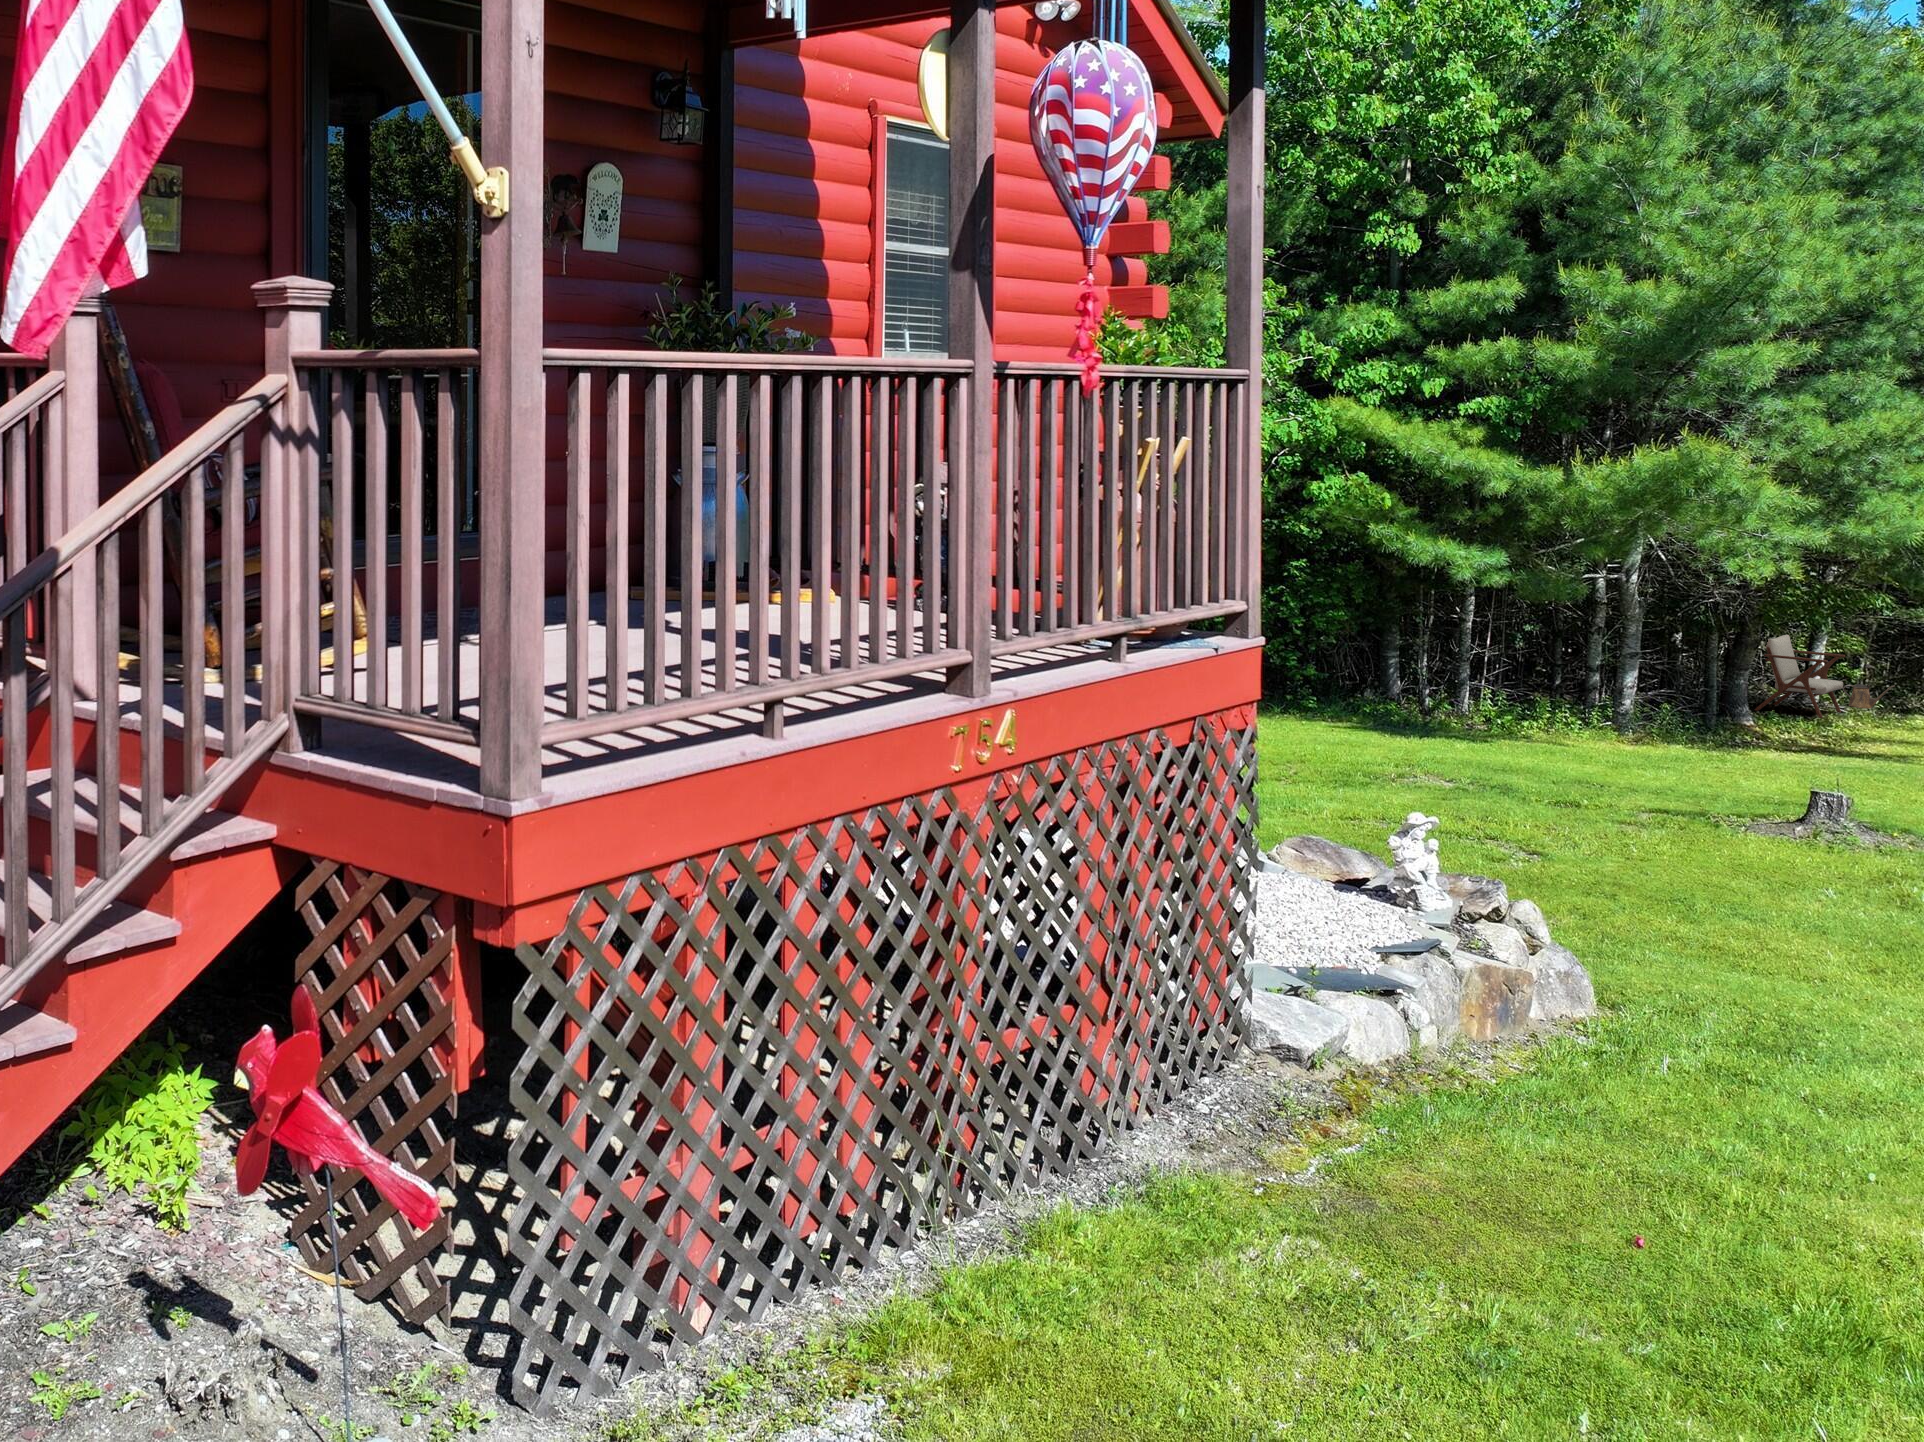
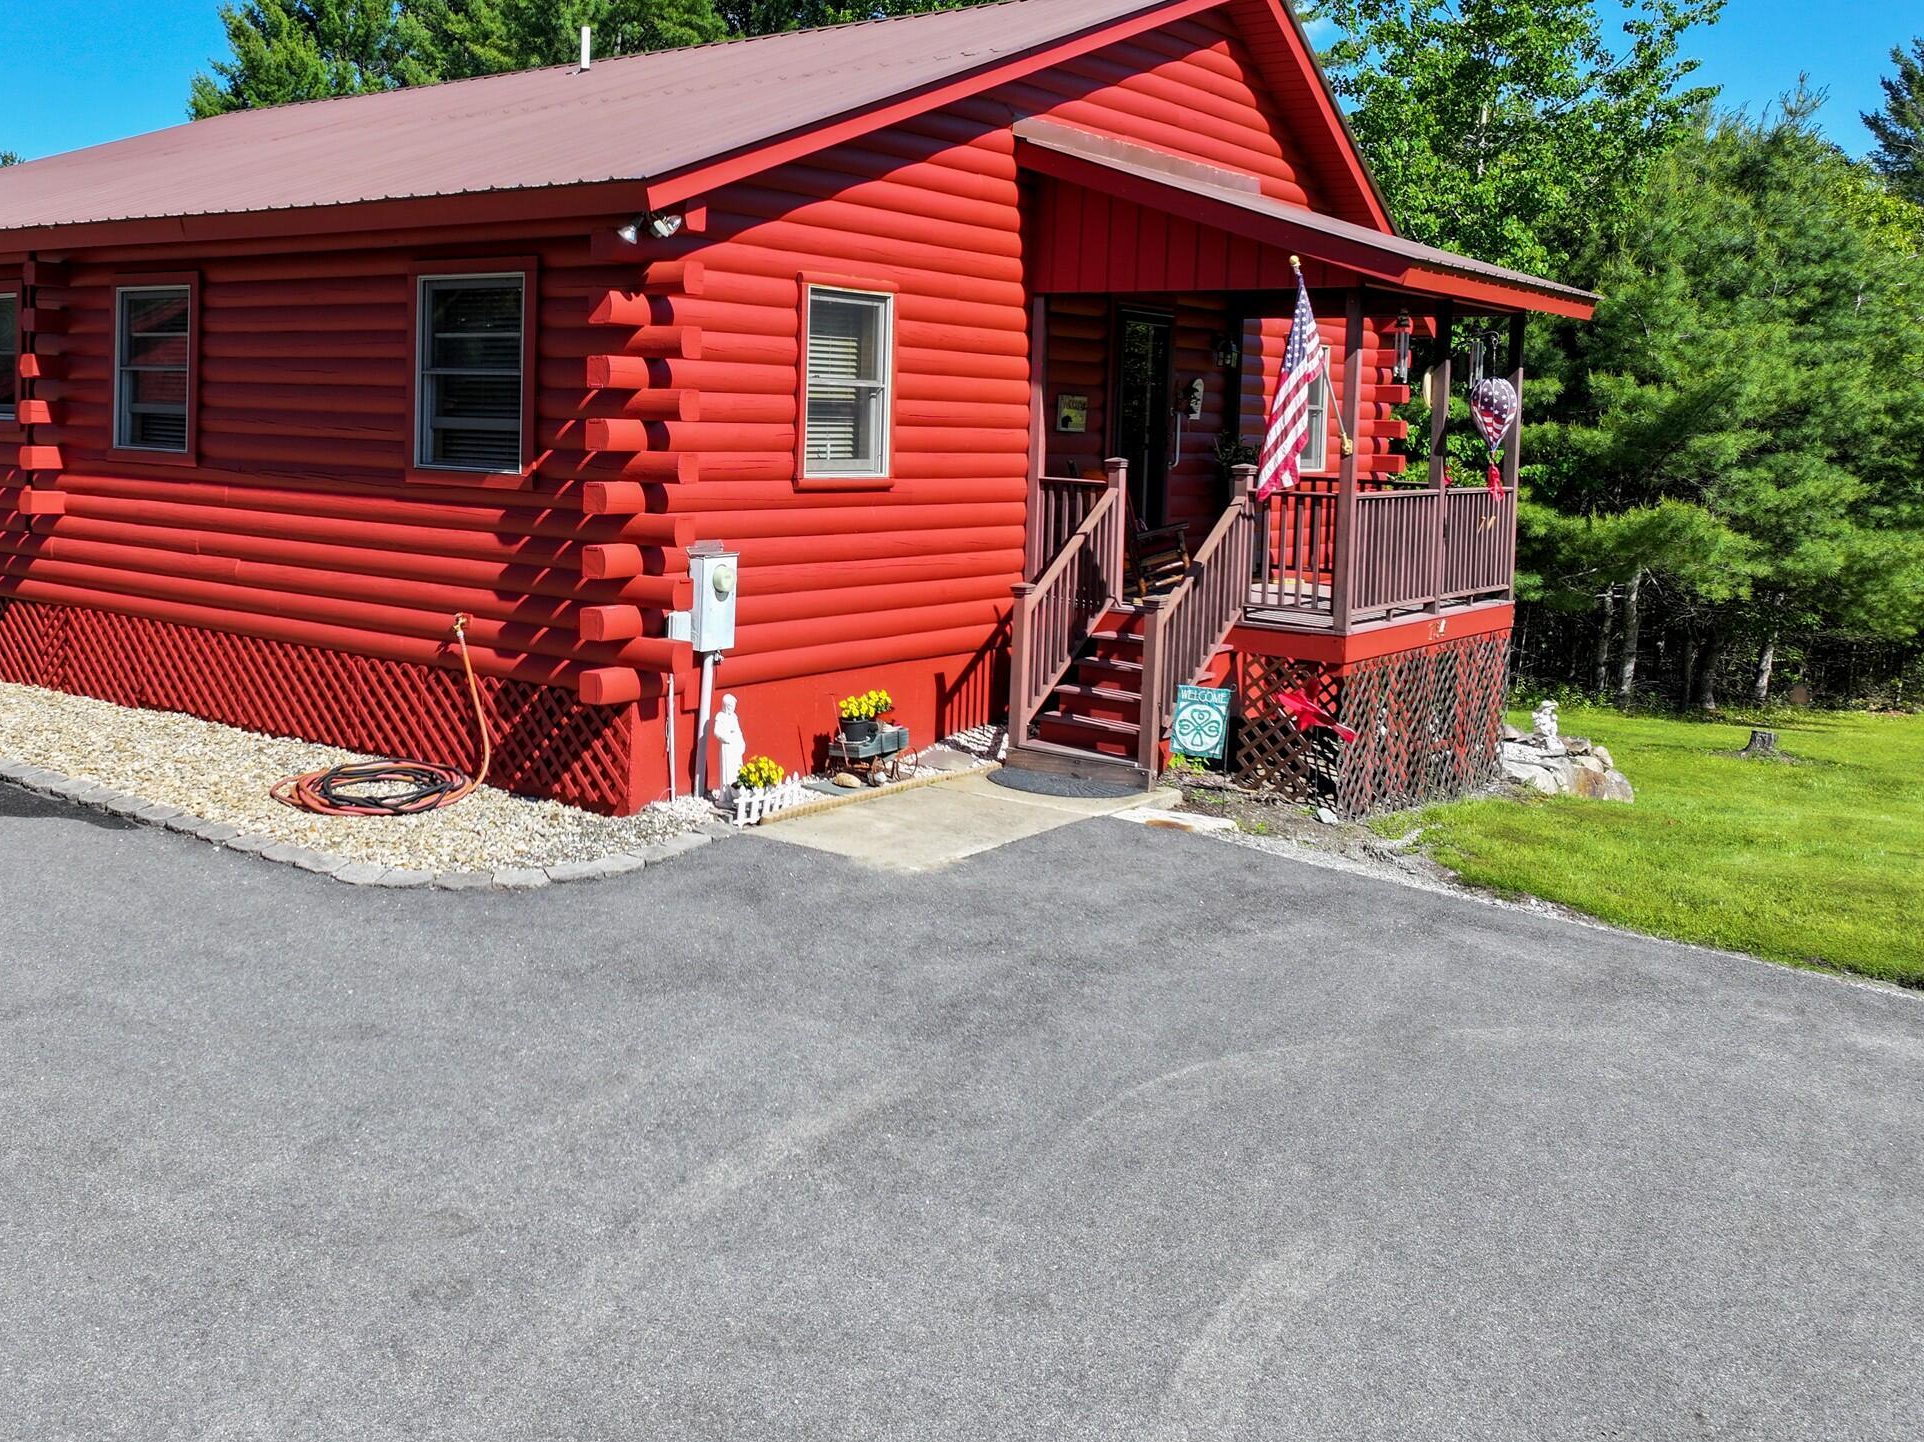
lounge chair: present [1755,635,1845,718] -> none [1717,646,1787,707]

